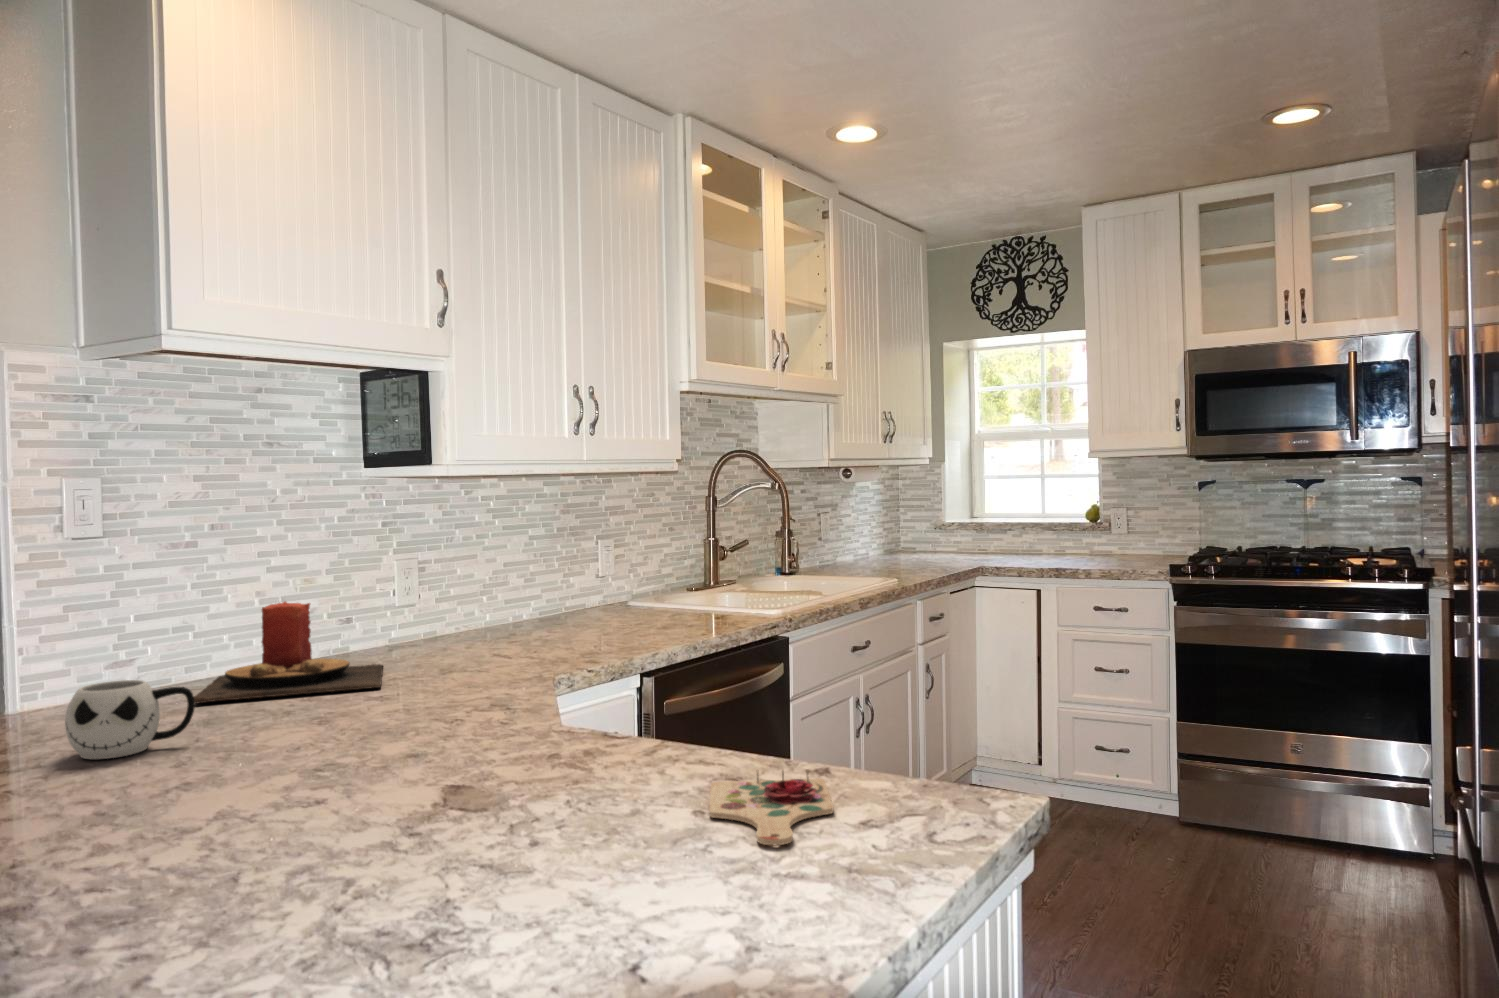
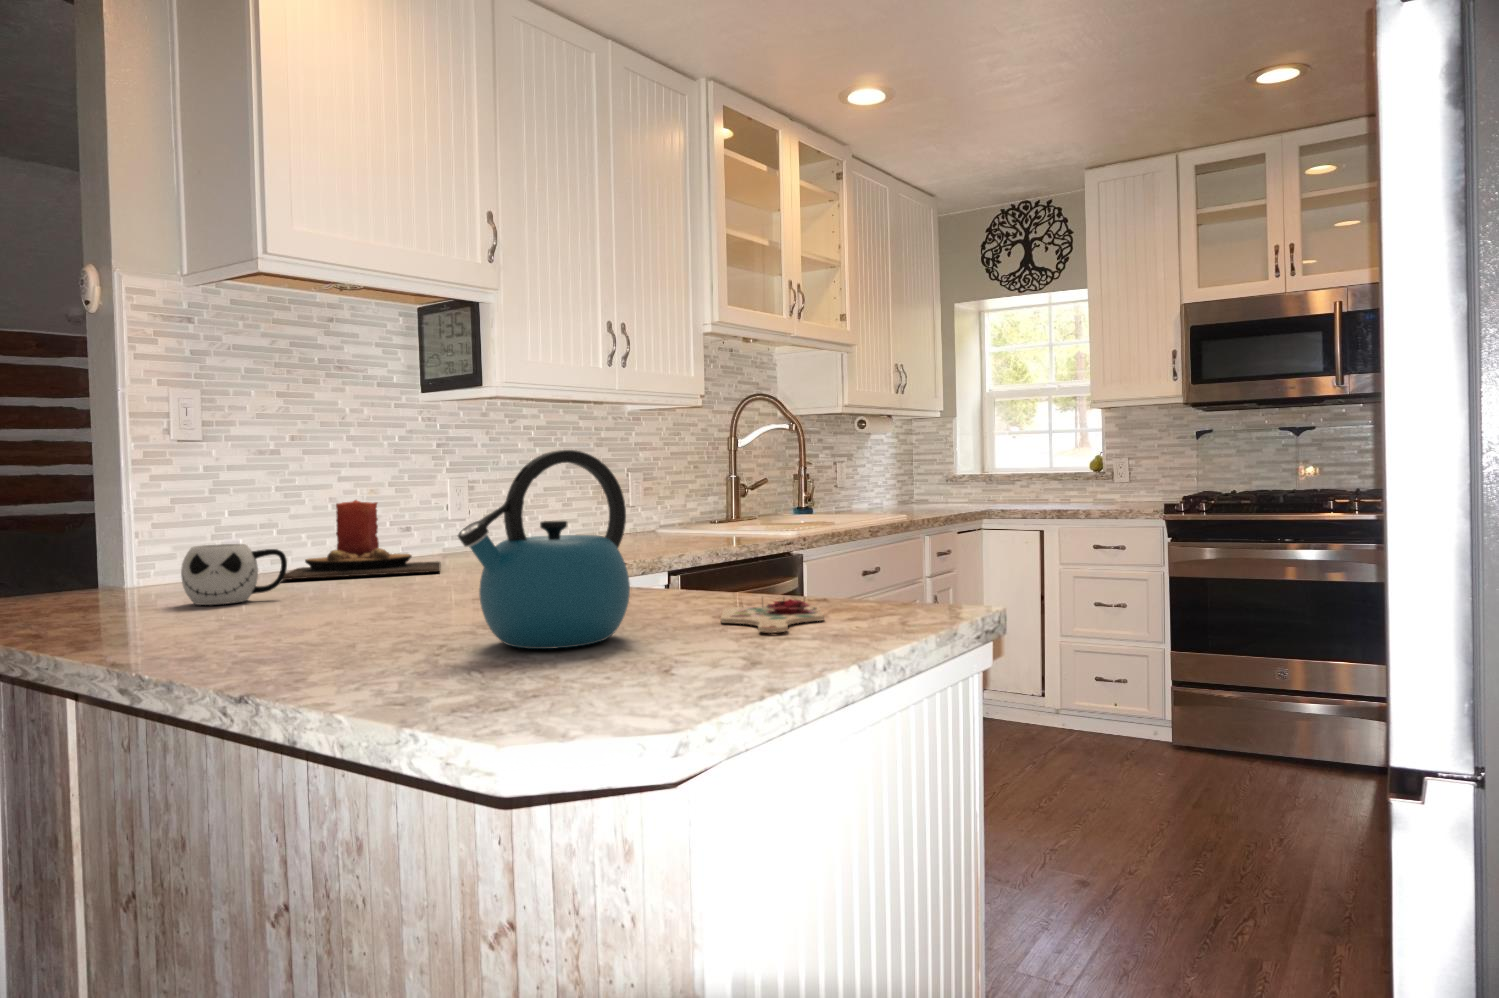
kettle: none [384,623,600,883] -> present [458,450,630,649]

